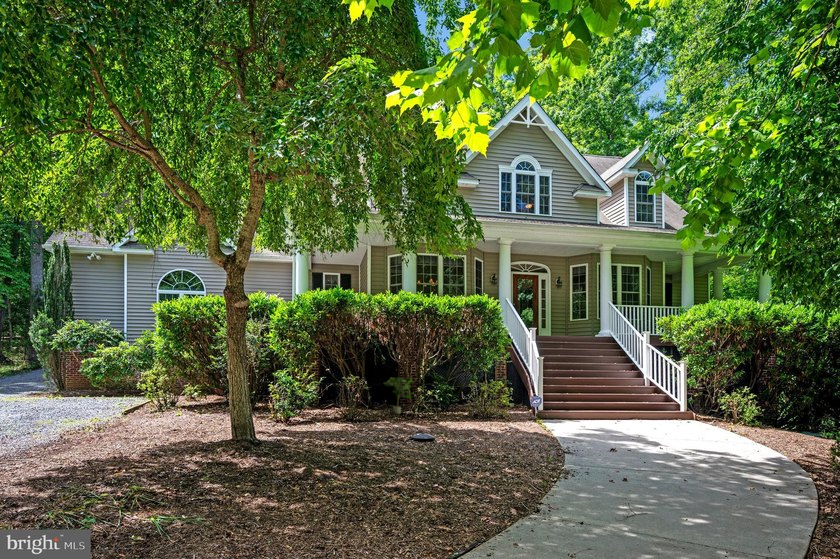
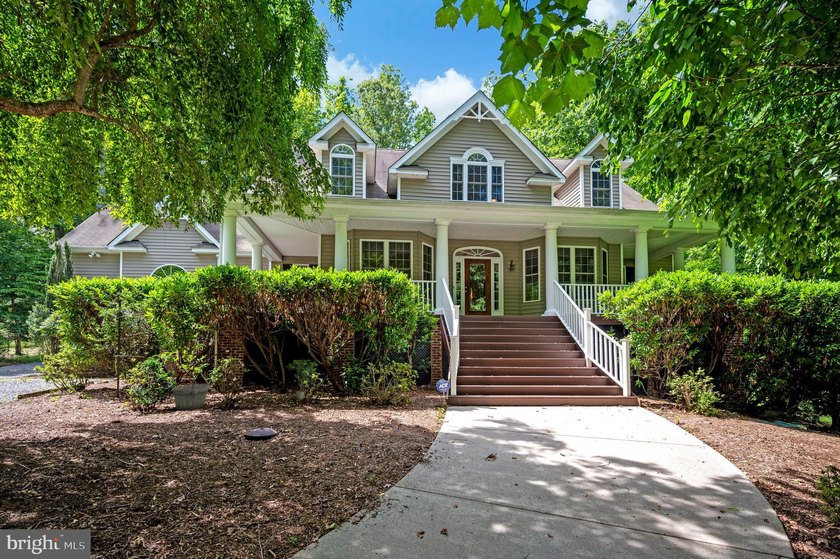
wooden bucket: none [299,394,327,420] -> present [173,381,209,410]

